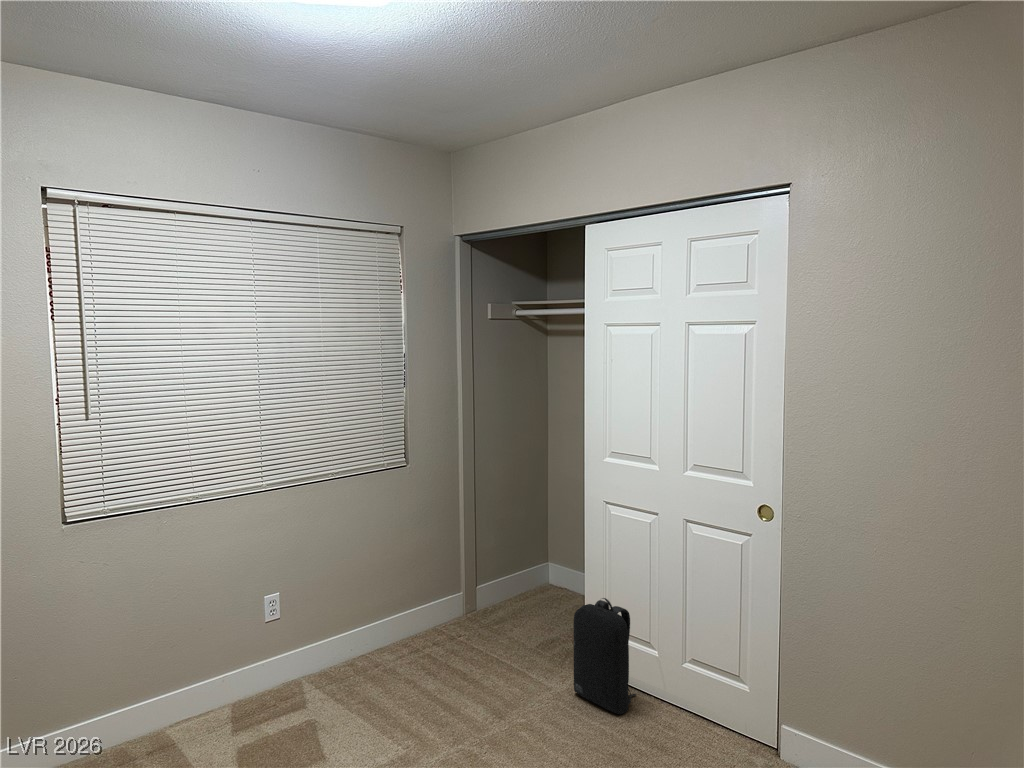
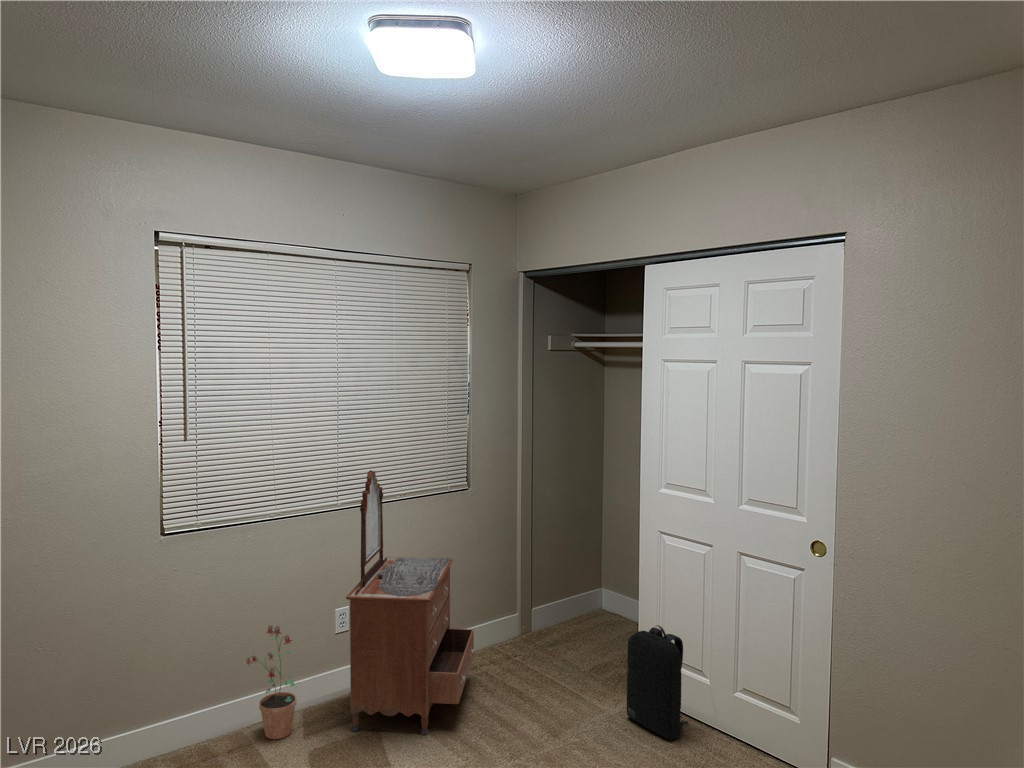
dresser: none [273,447,415,724] -> present [346,470,474,735]
potted plant: none [164,616,224,737] -> present [246,625,296,739]

